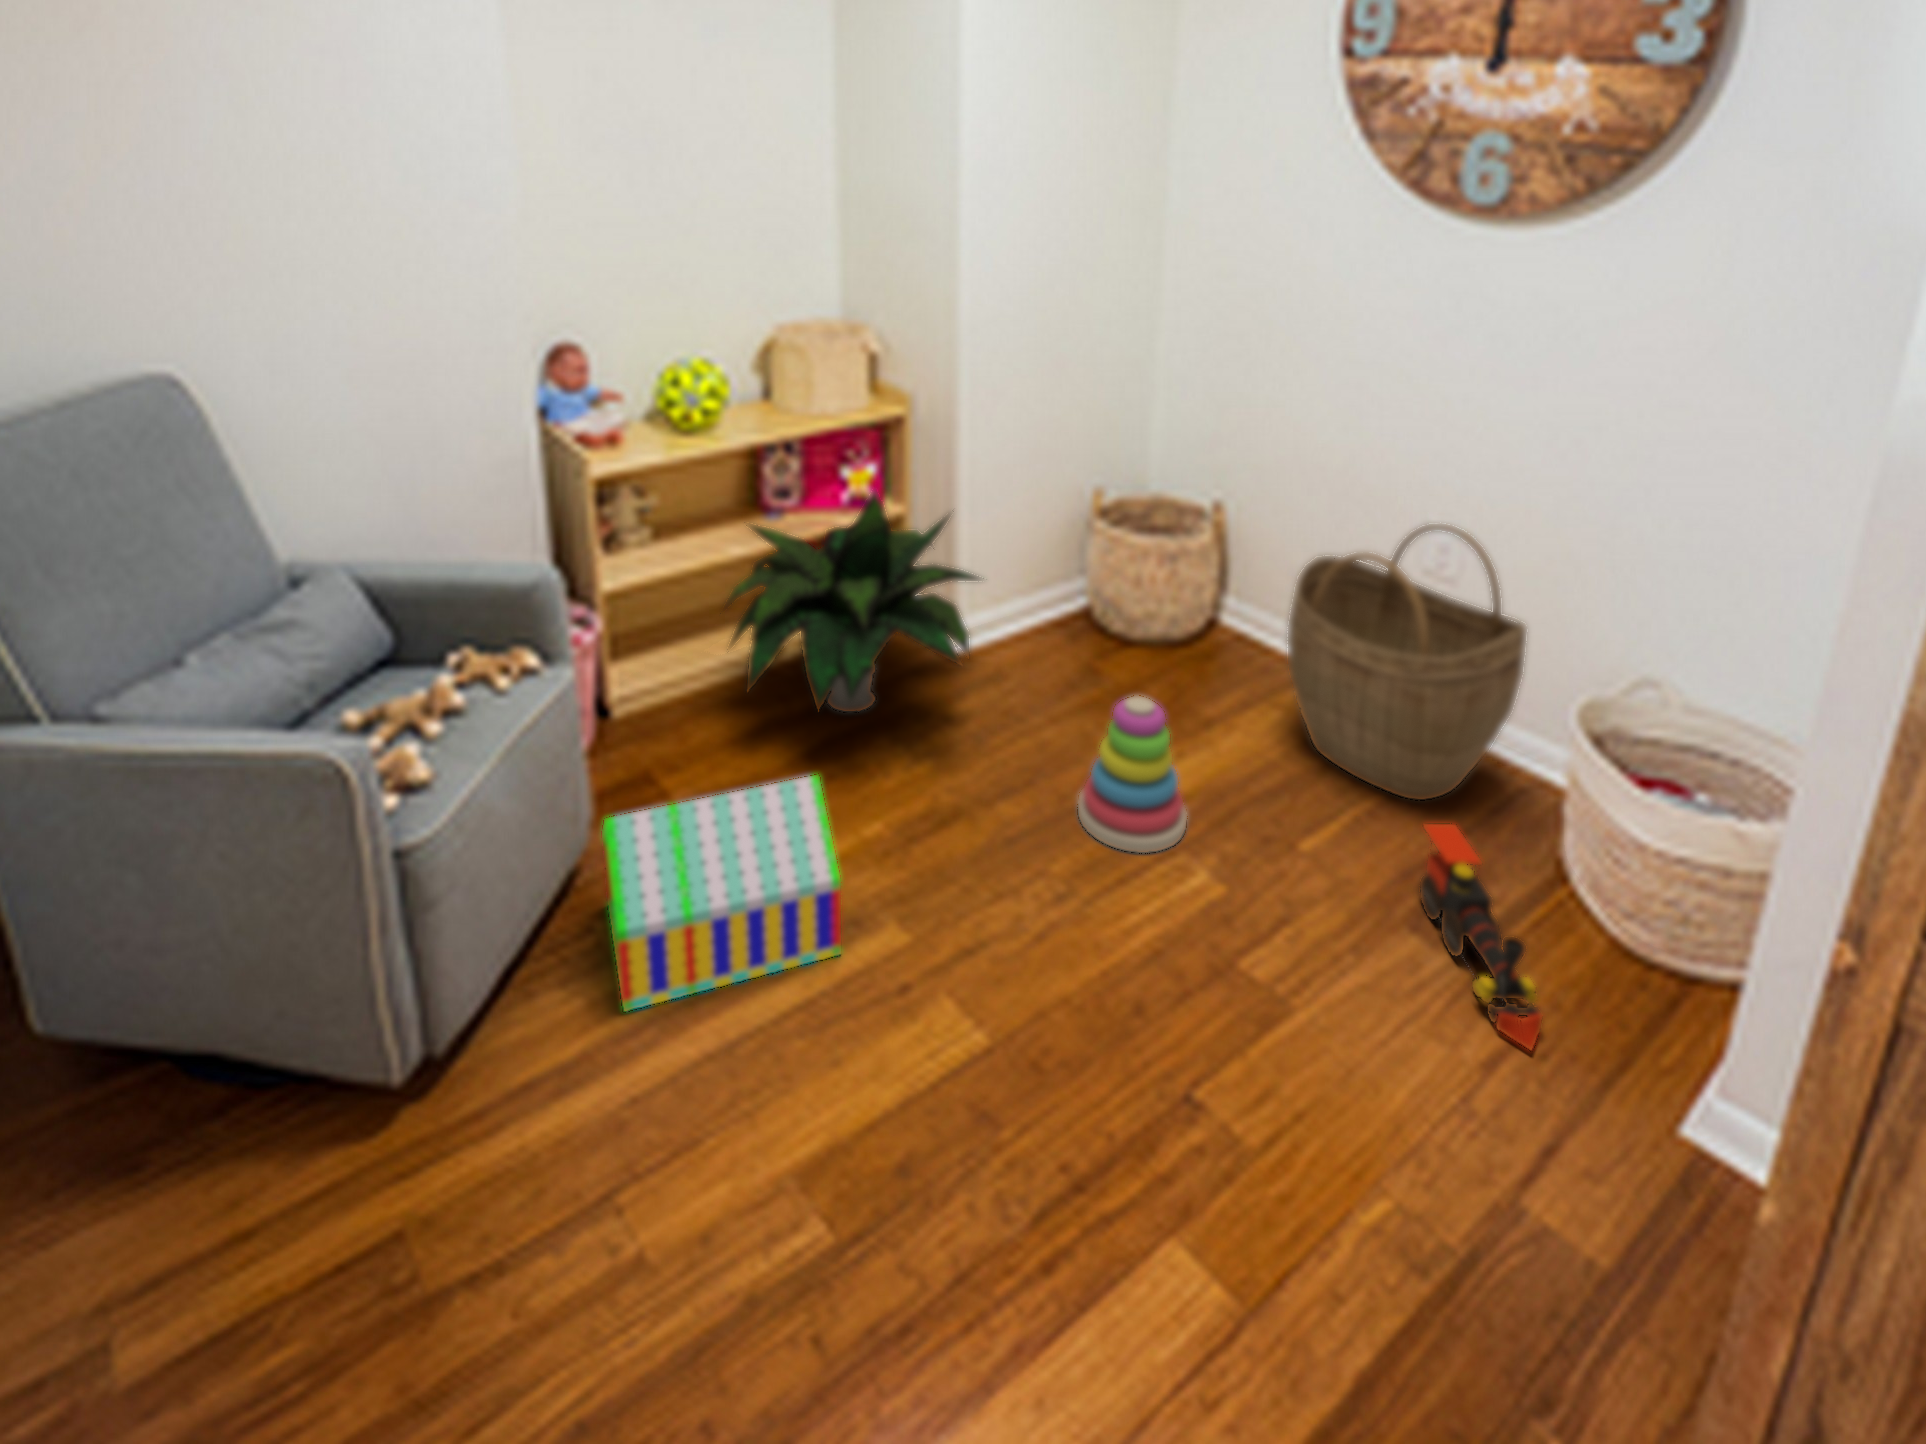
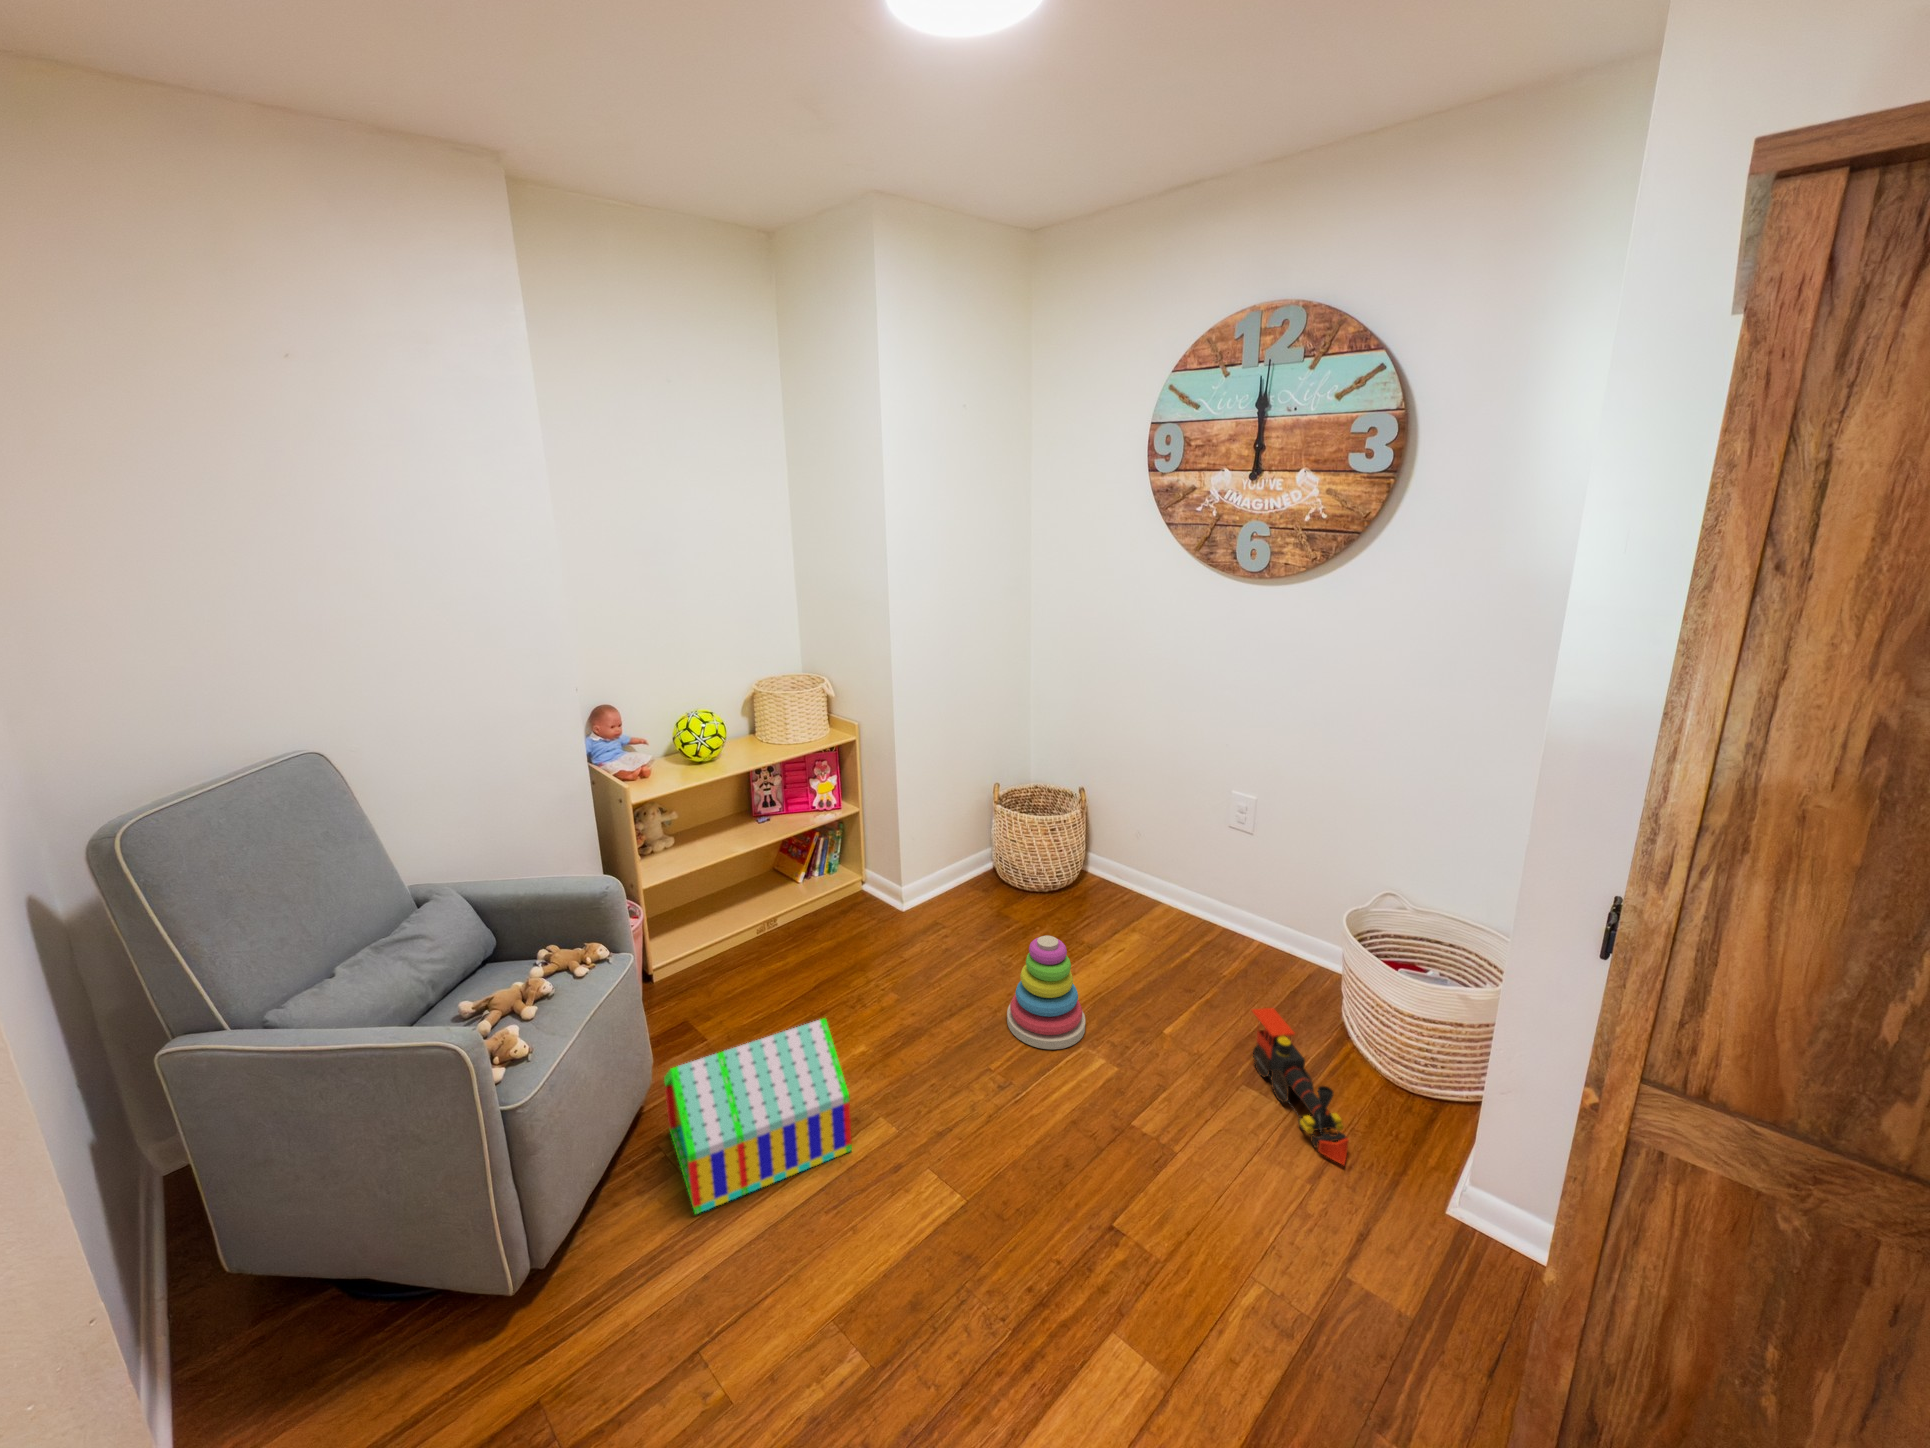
potted plant: present [728,491,979,712] -> none [730,795,924,969]
woven basket: present [1288,524,1526,800] -> none [1142,793,1306,990]

